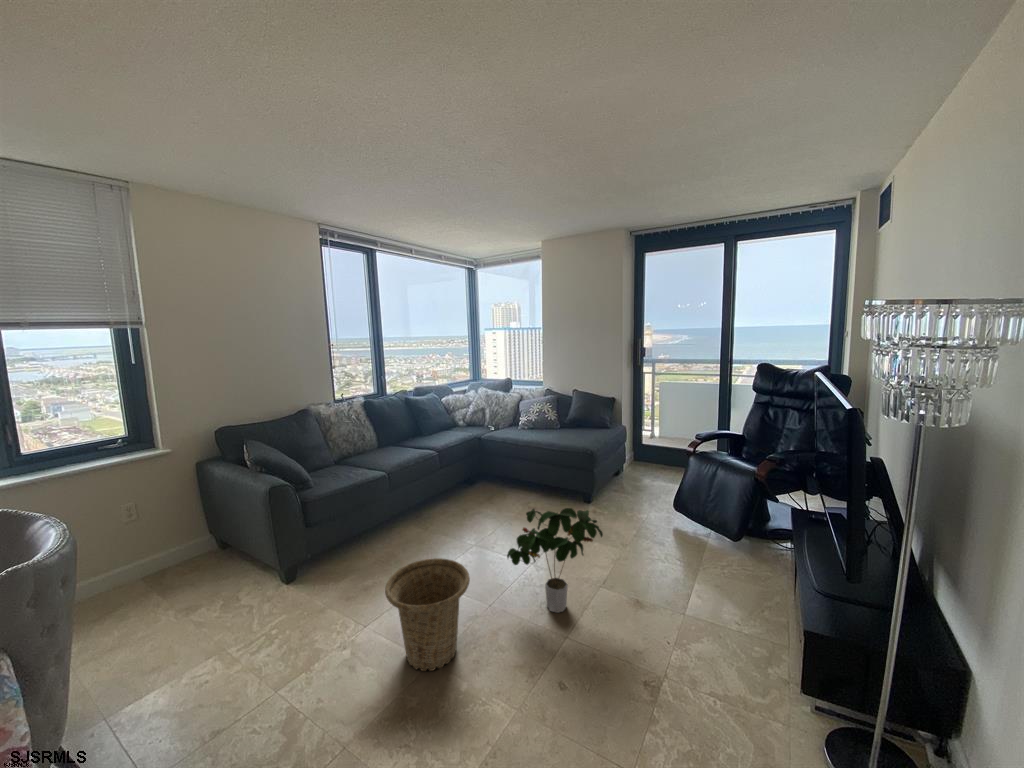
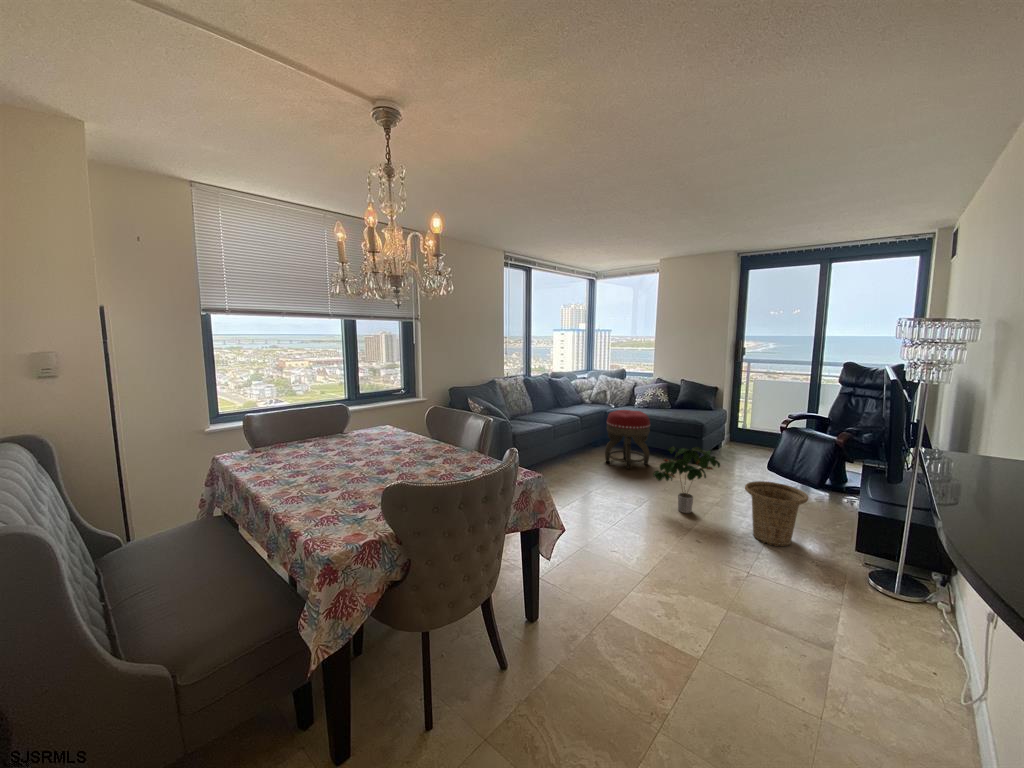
footstool: none [469,438,528,523] -> present [605,410,650,469]
basket: present [385,558,470,671] -> present [745,481,808,546]

